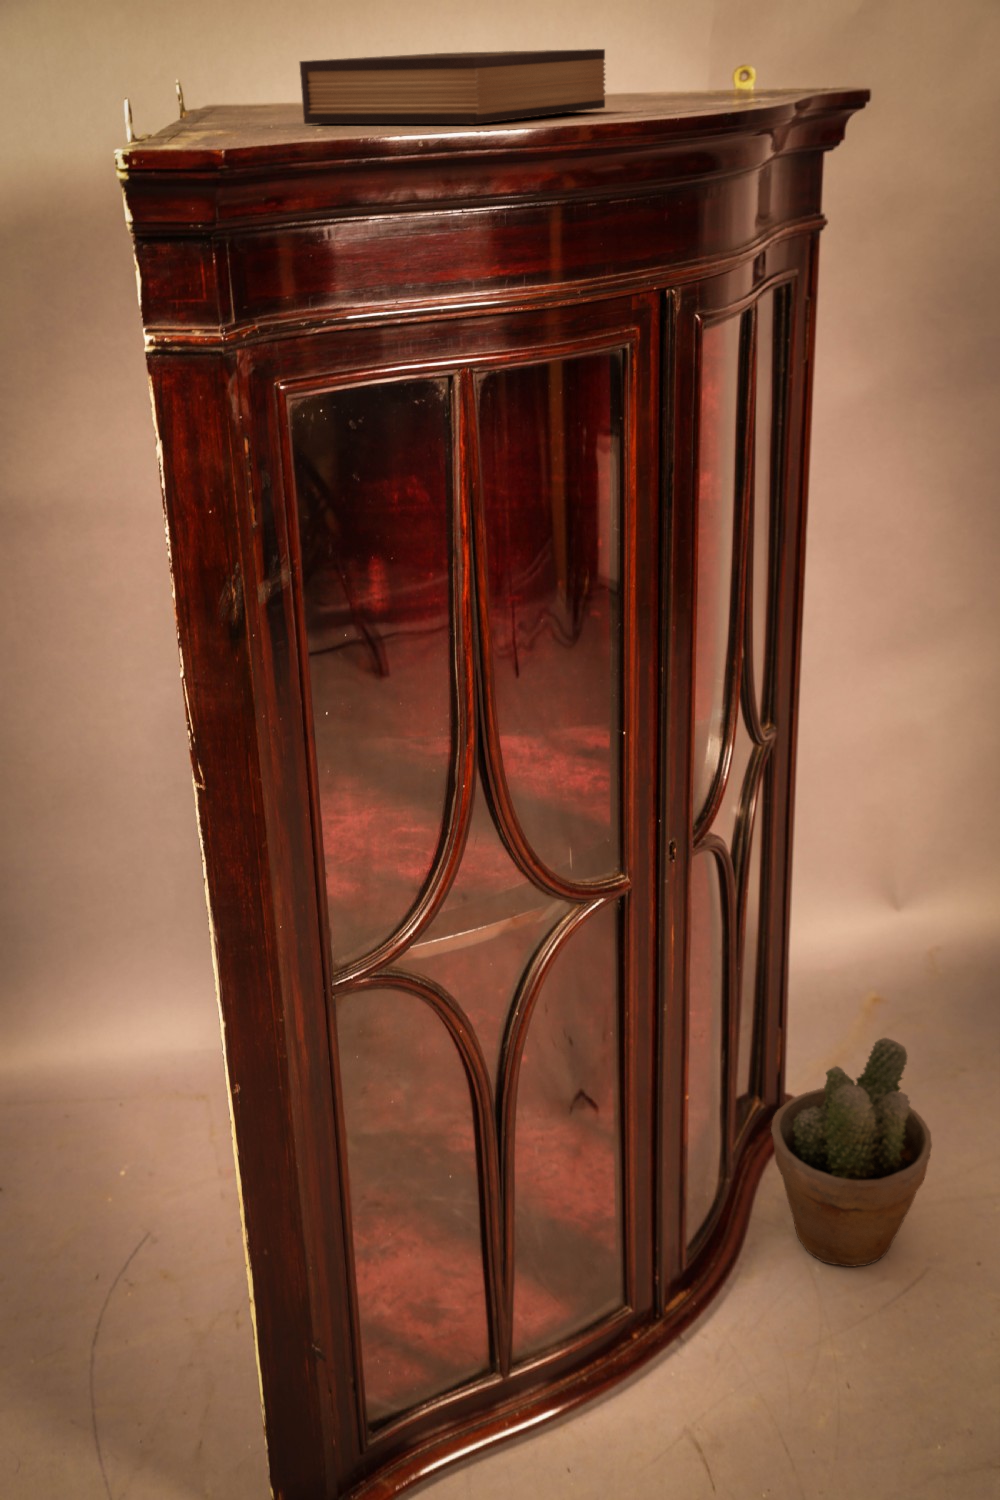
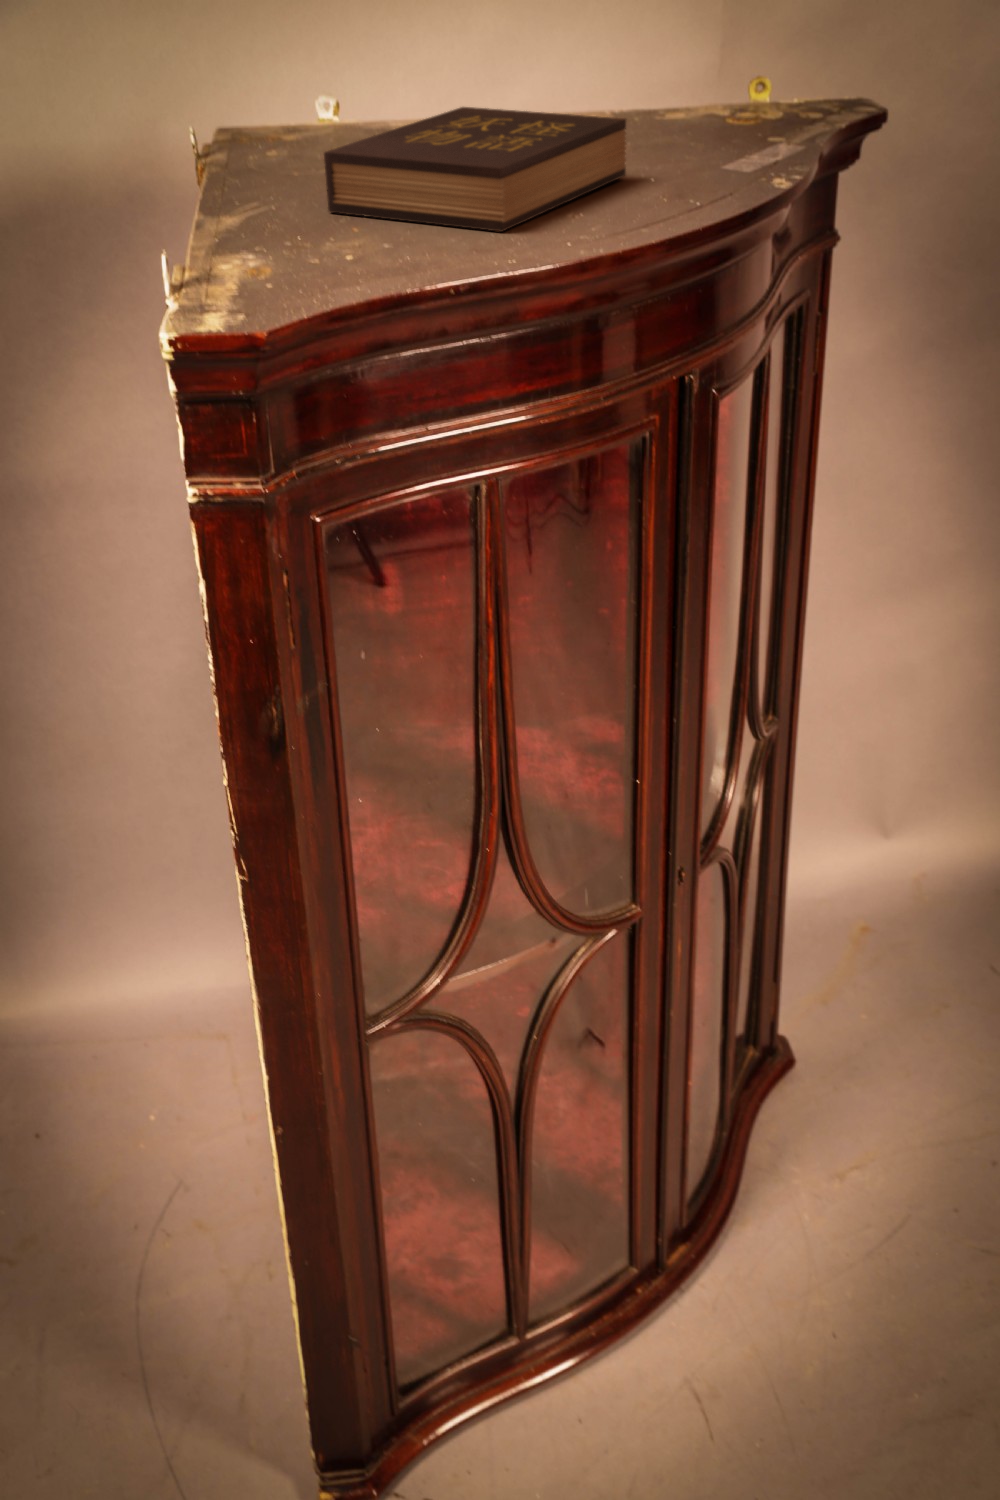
potted plant: present [771,1038,932,1267] -> none [766,1009,915,1215]

